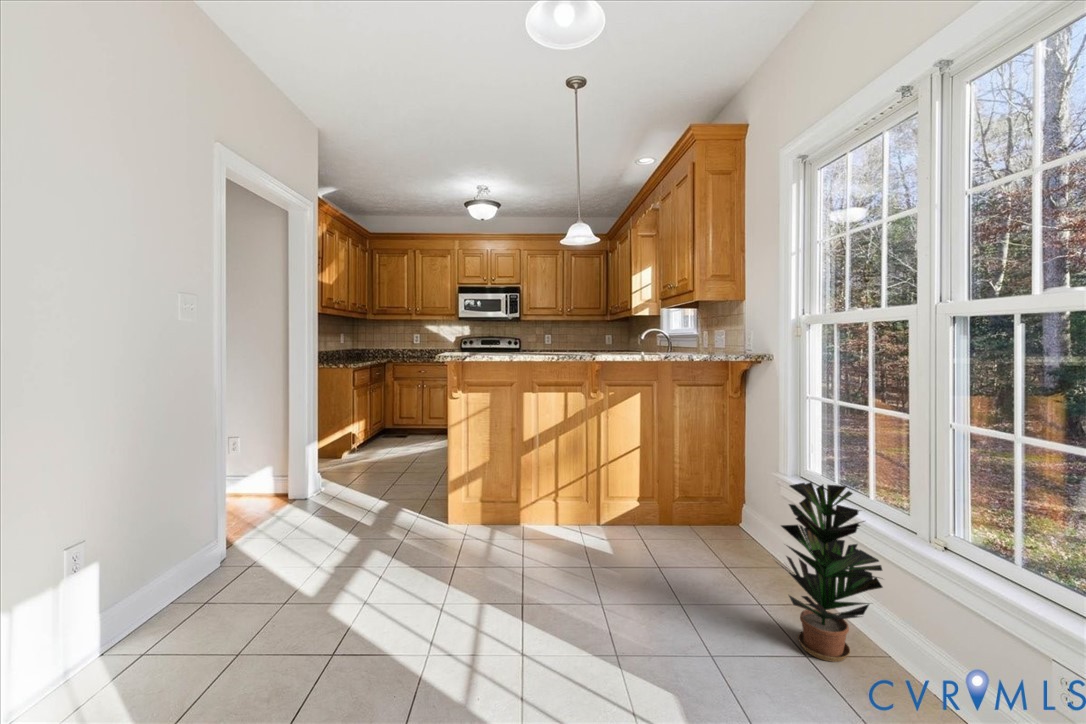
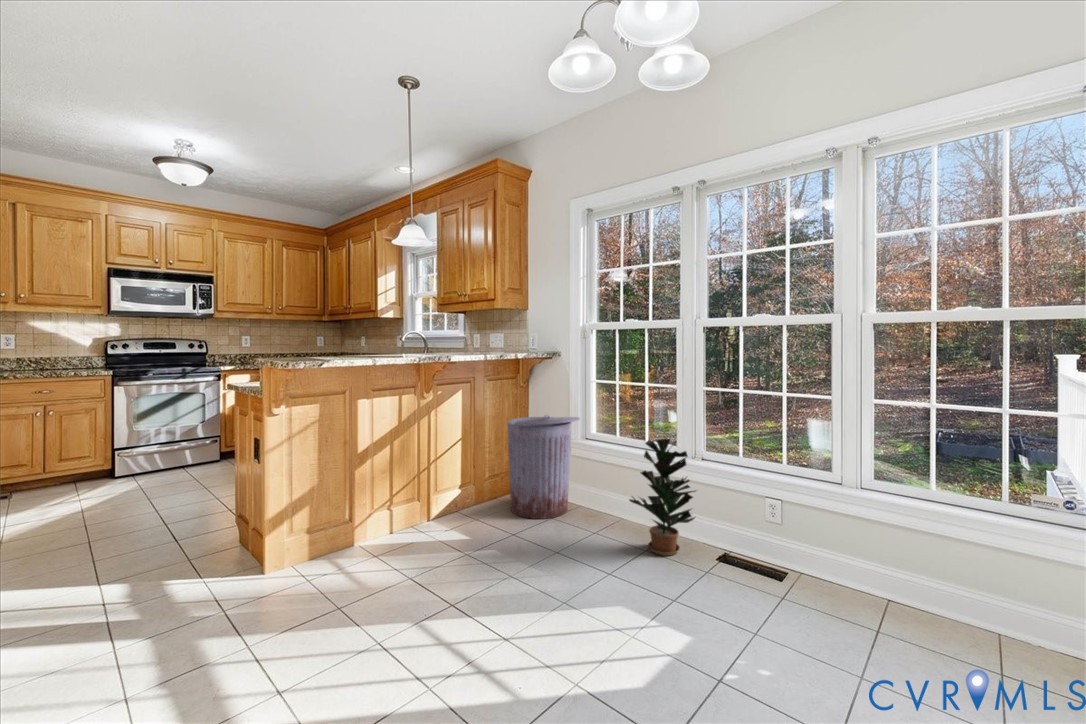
trash can: none [682,429,772,557] -> present [507,415,580,519]

